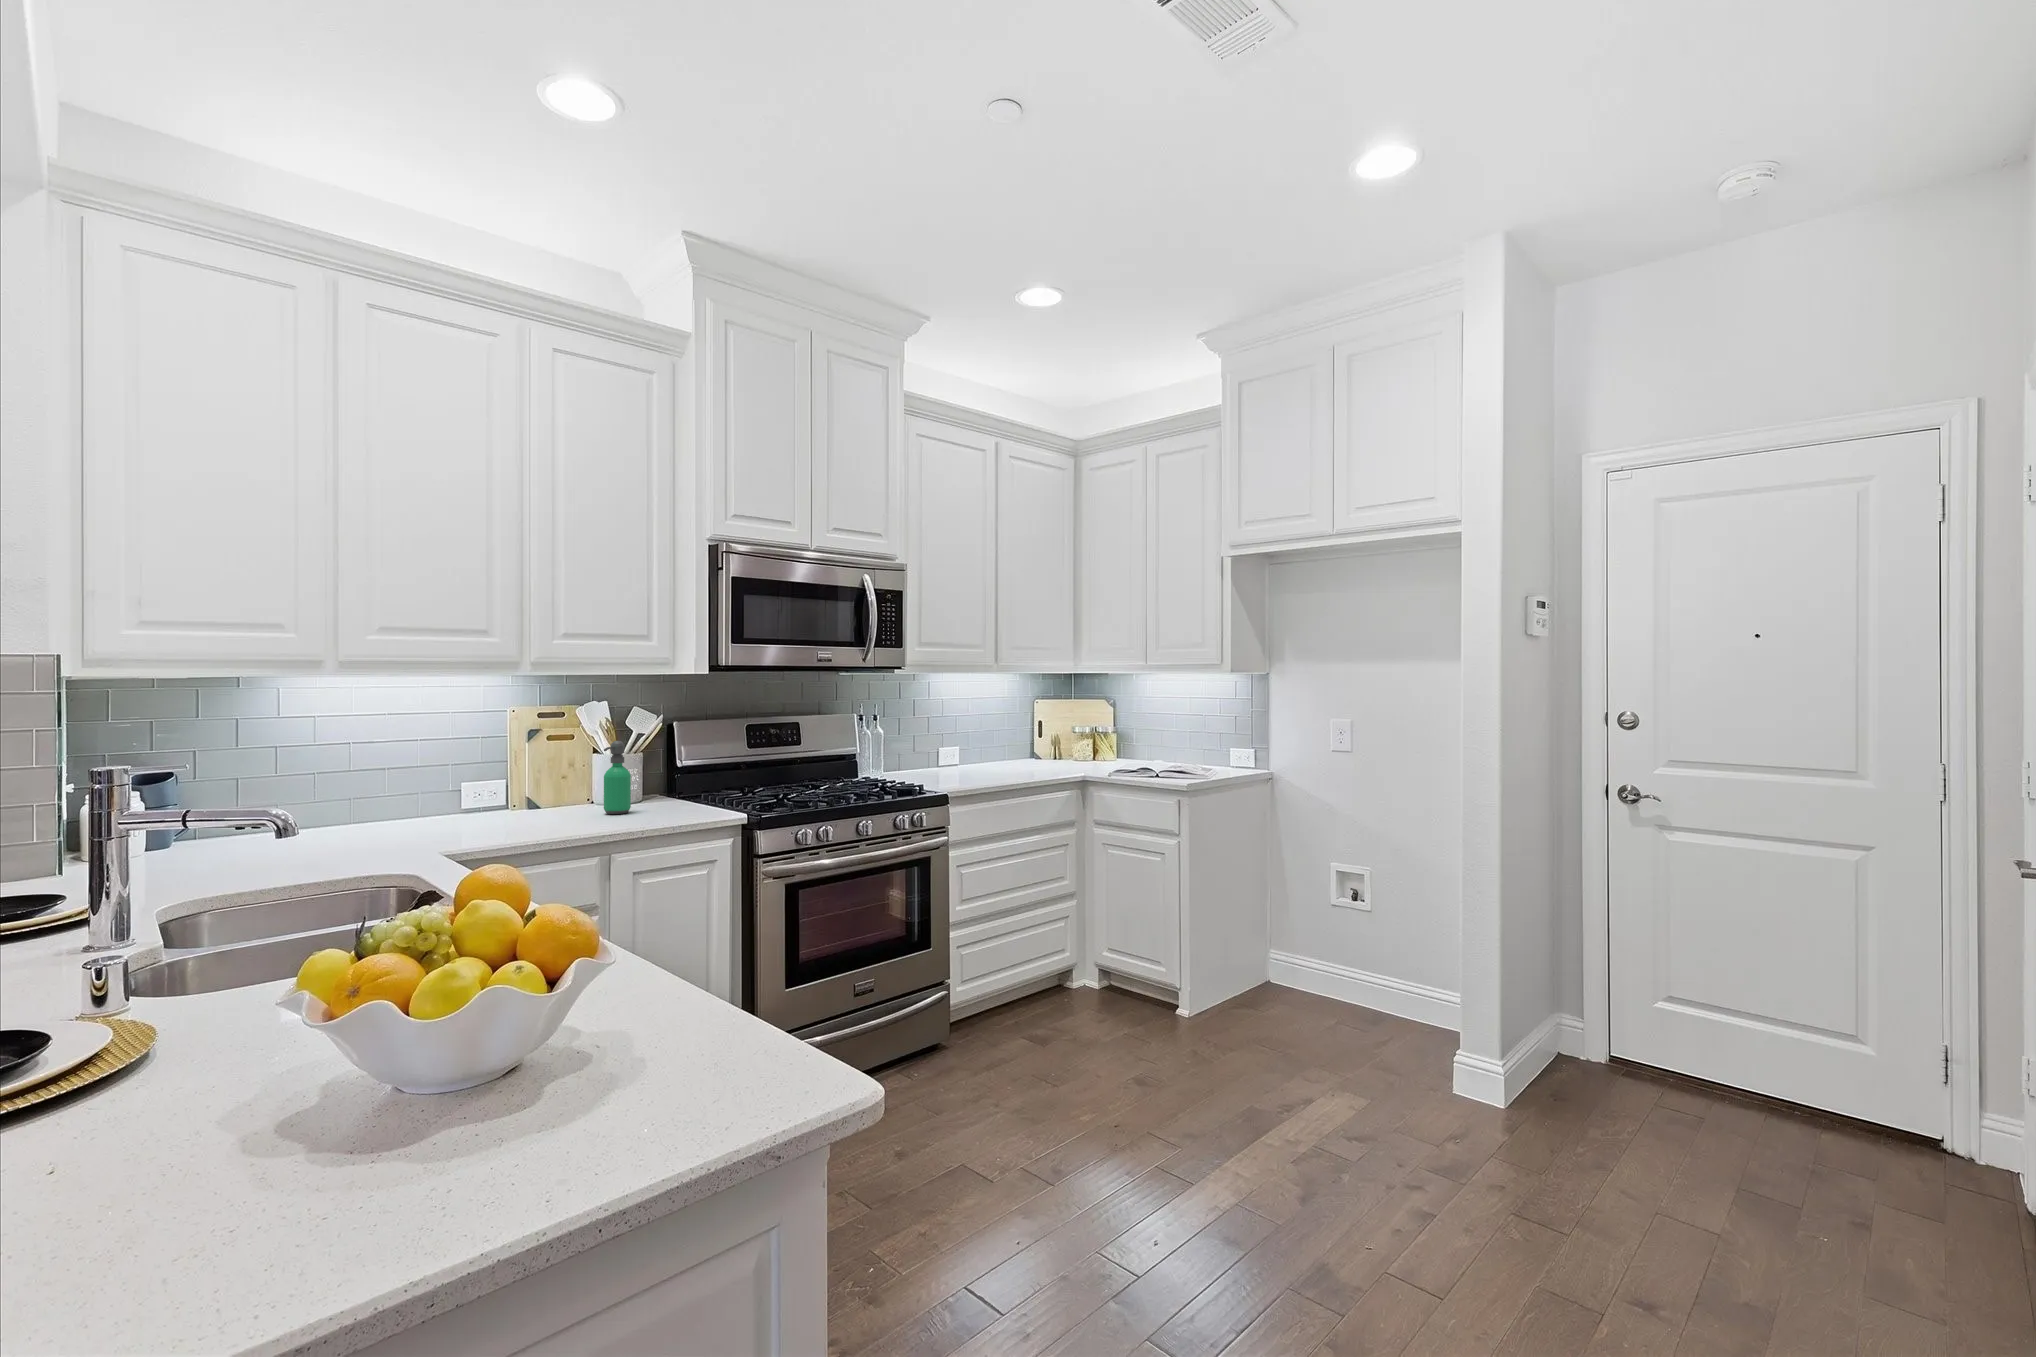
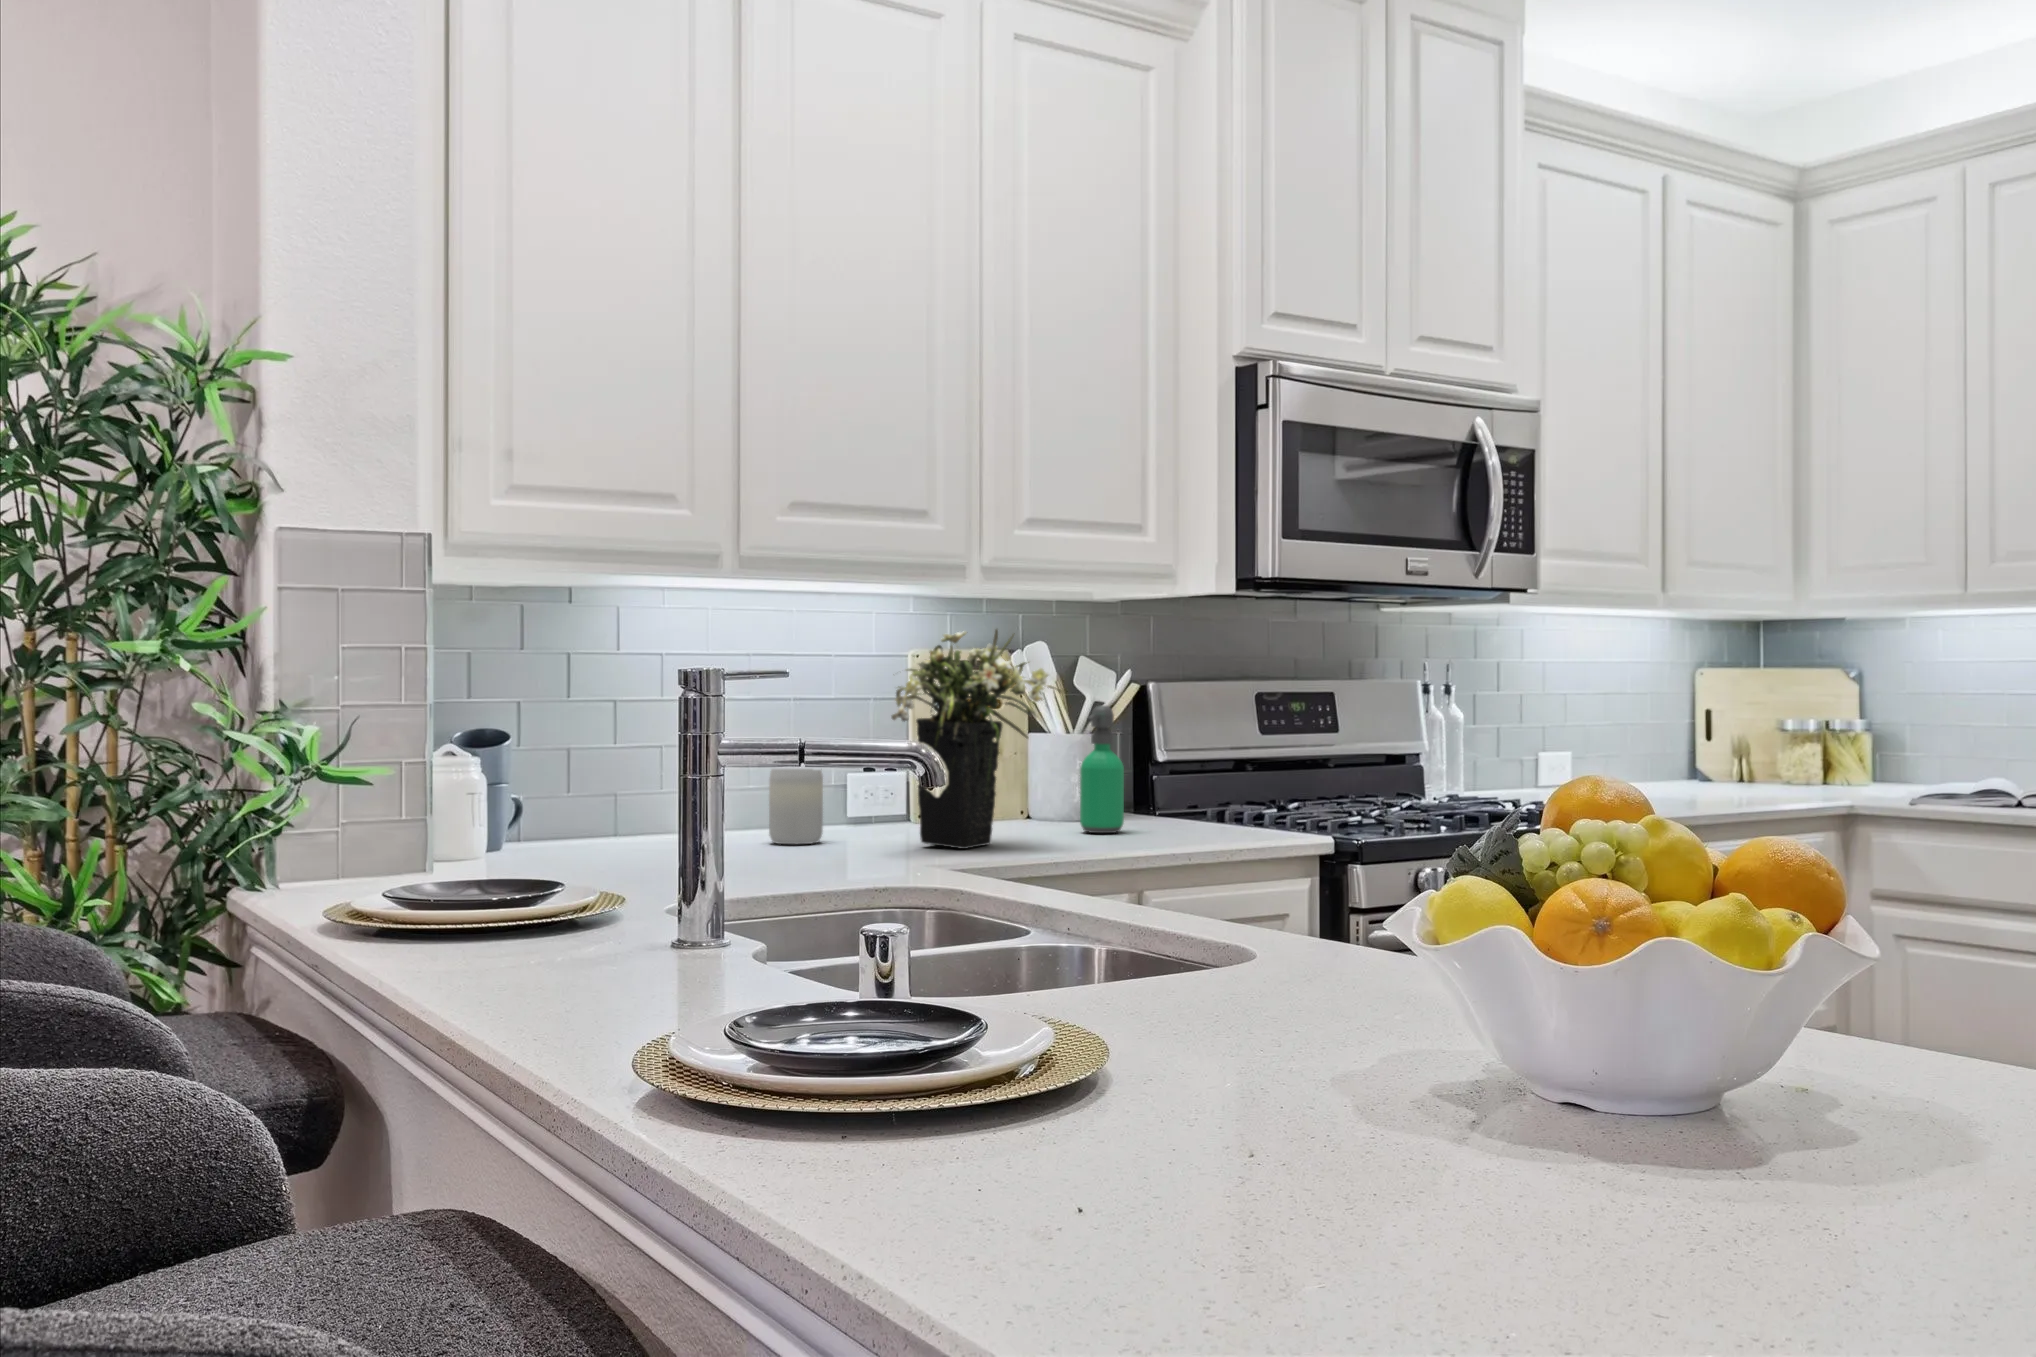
flower arrangement: none [451,701,570,830] -> present [892,629,1062,849]
jar: none [390,773,427,830] -> present [769,769,823,844]

